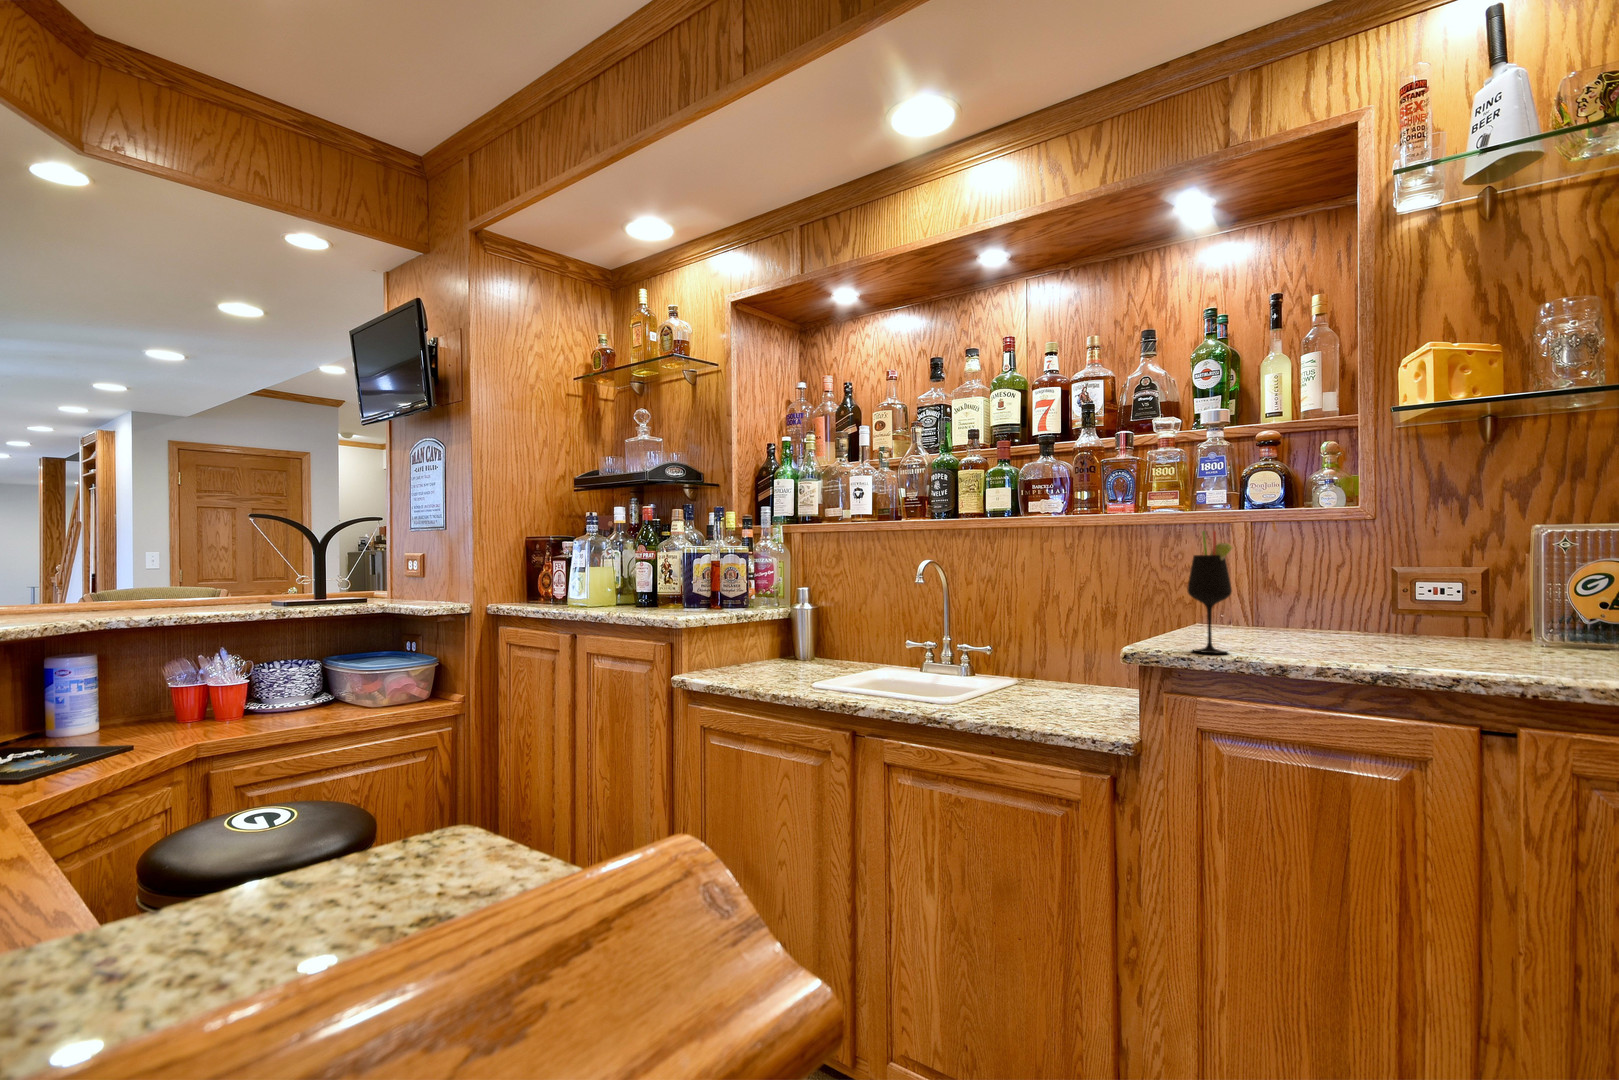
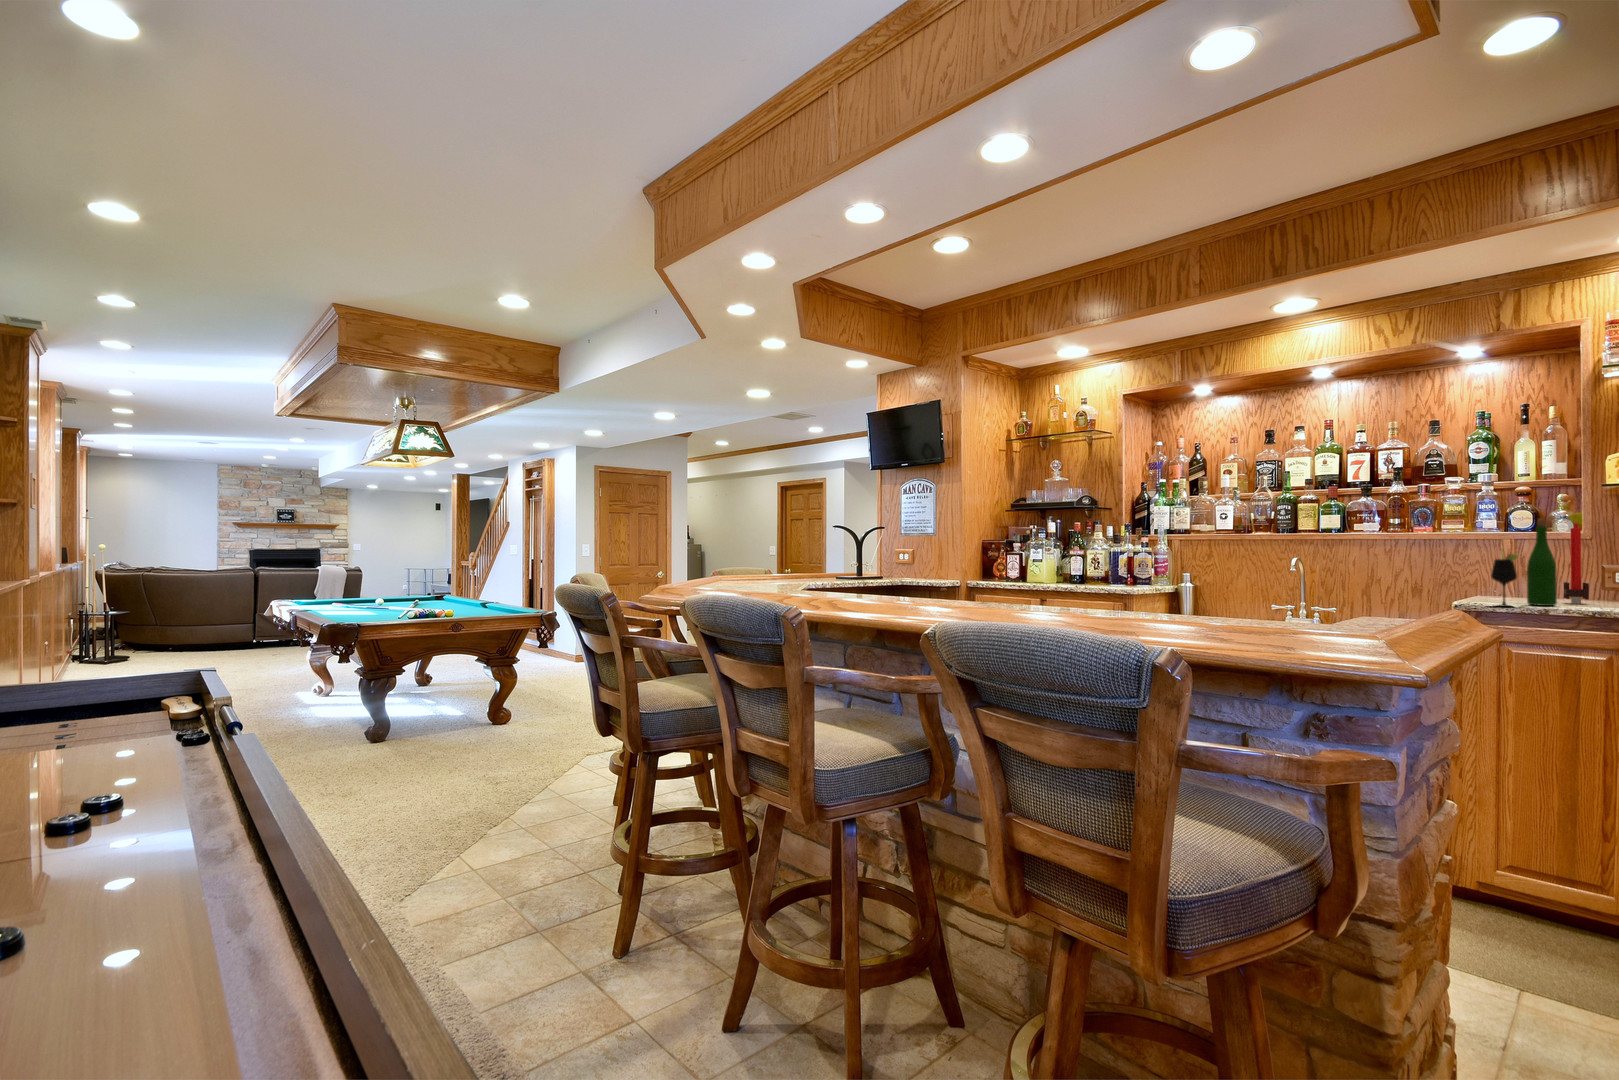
wine bottle: none [1256,473,1307,650] -> present [1527,518,1557,606]
candle: none [1325,487,1365,643] -> present [1564,524,1589,604]

